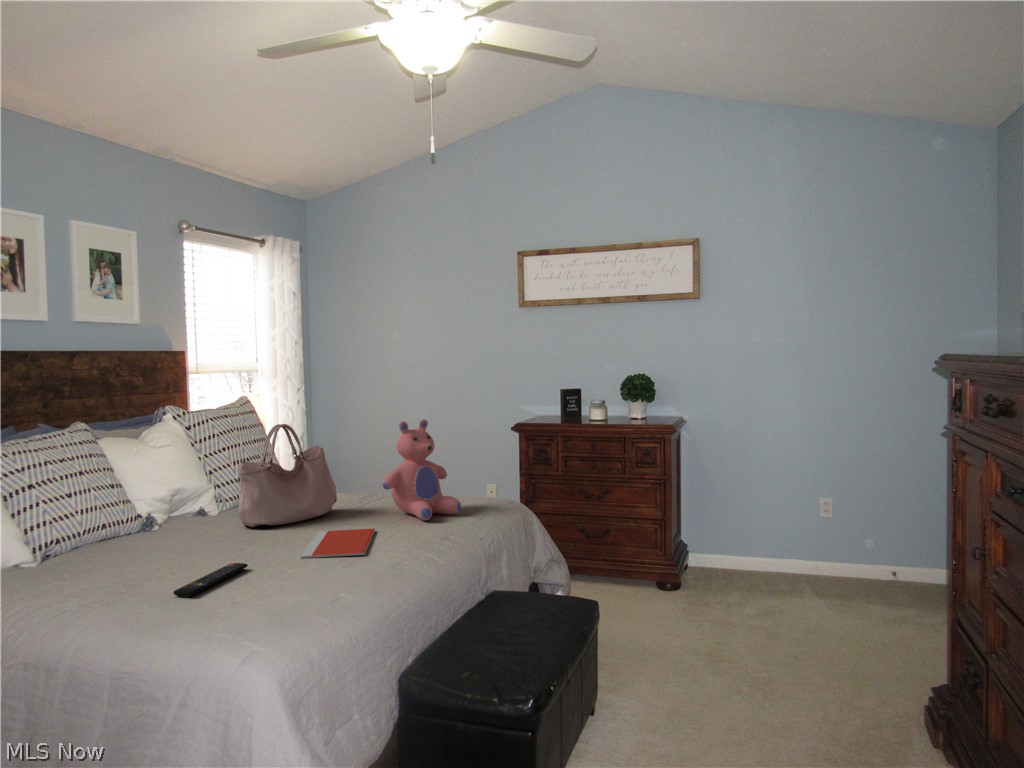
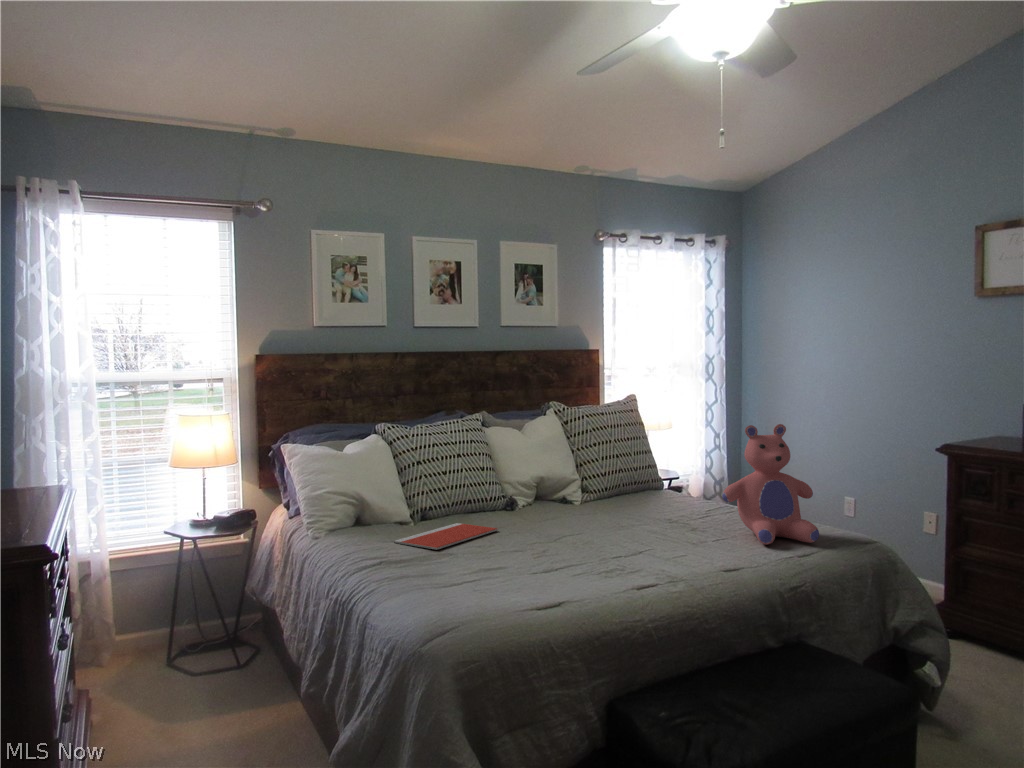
handbag: present [238,424,337,527] -> none [578,421,685,524]
notebook: present [301,528,375,558] -> present [394,523,499,550]
remote control: present [173,563,248,597] -> none [455,553,536,576]

